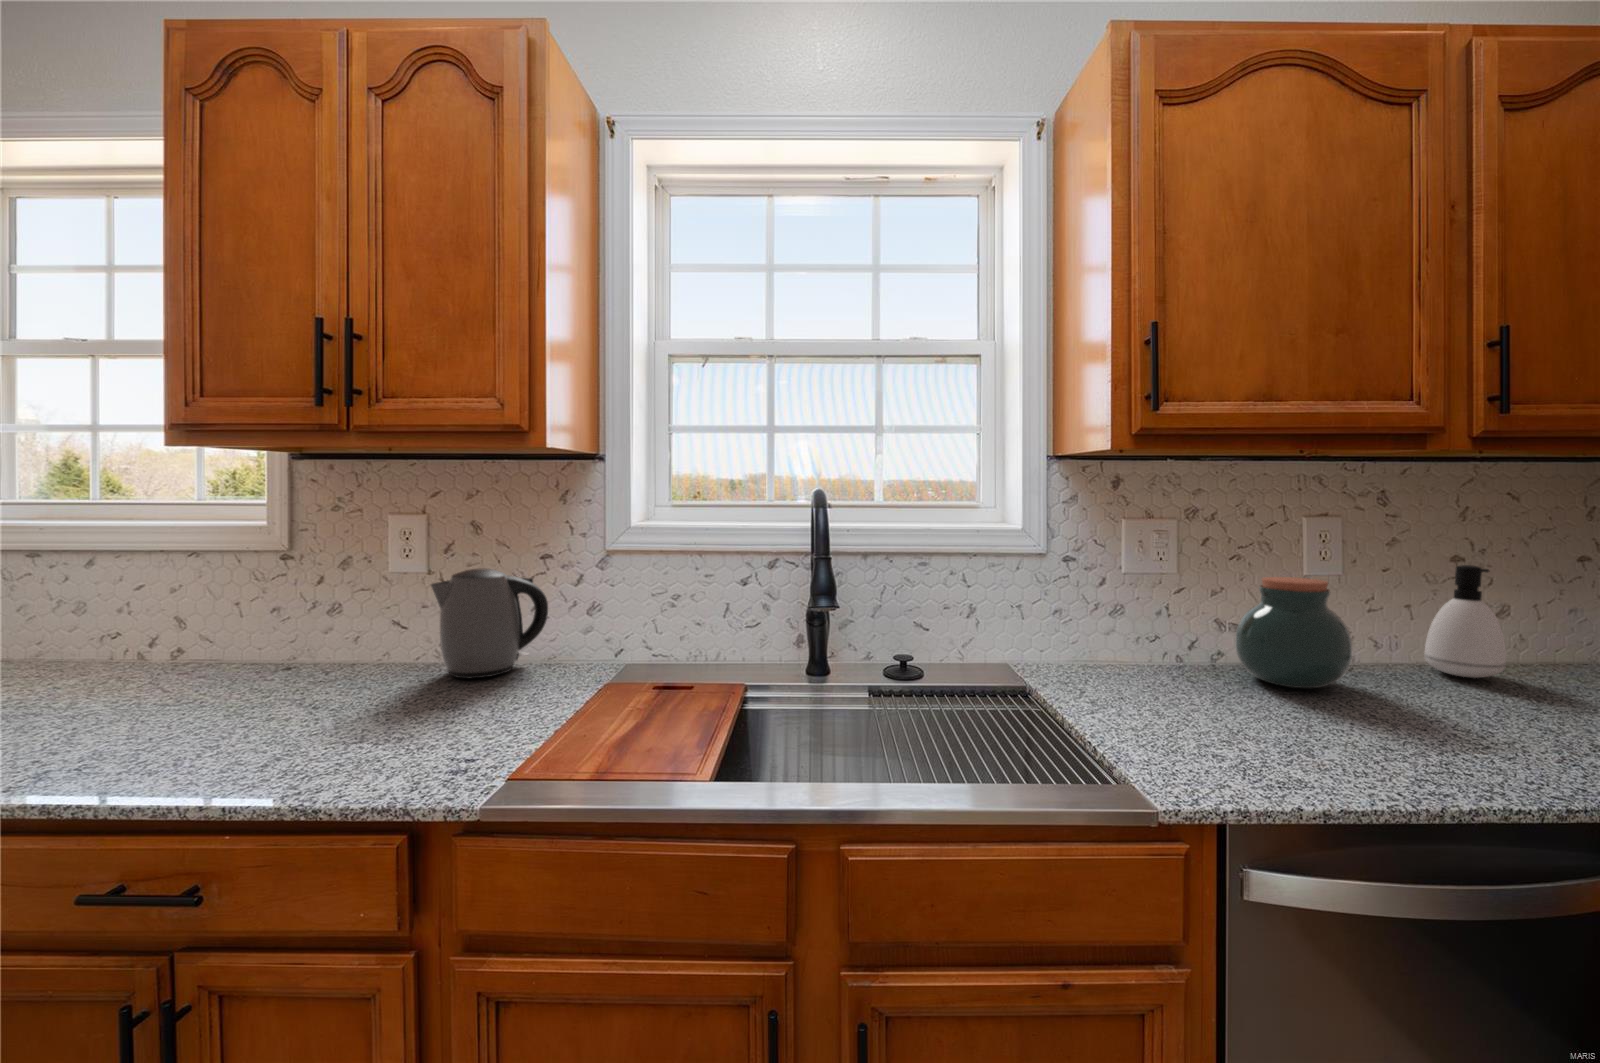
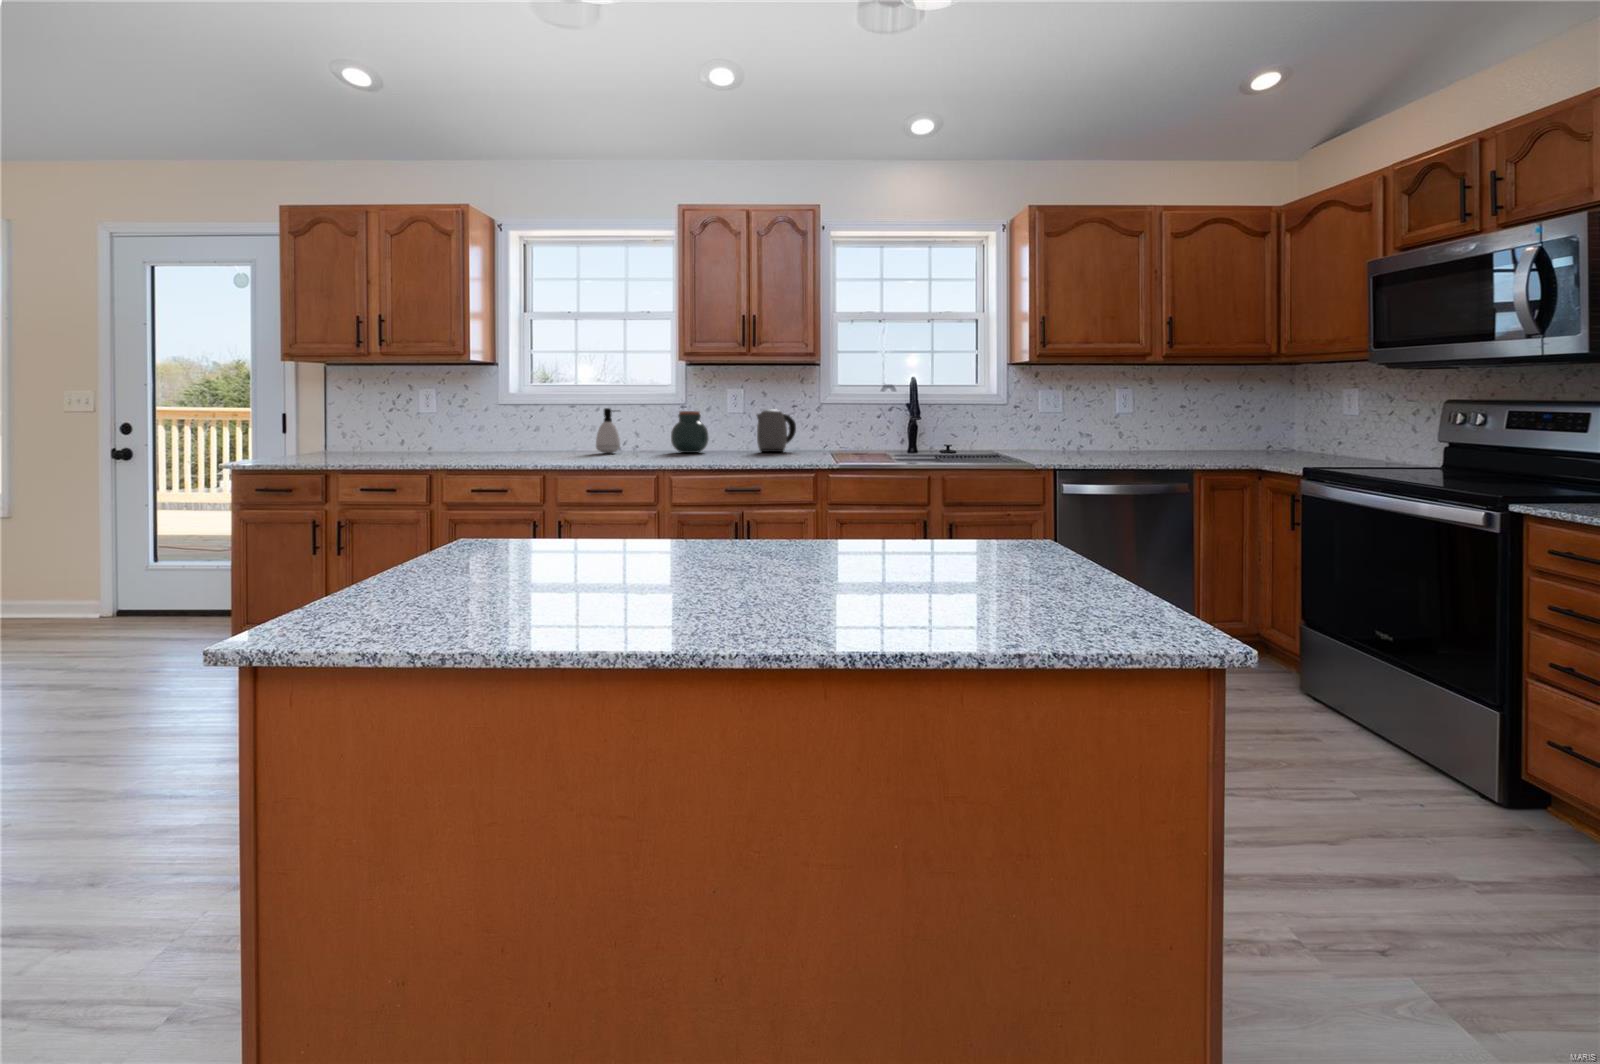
soap dispenser: present [1424,565,1506,678] -> present [596,408,620,453]
jar: present [1235,577,1352,688] -> present [671,411,709,453]

